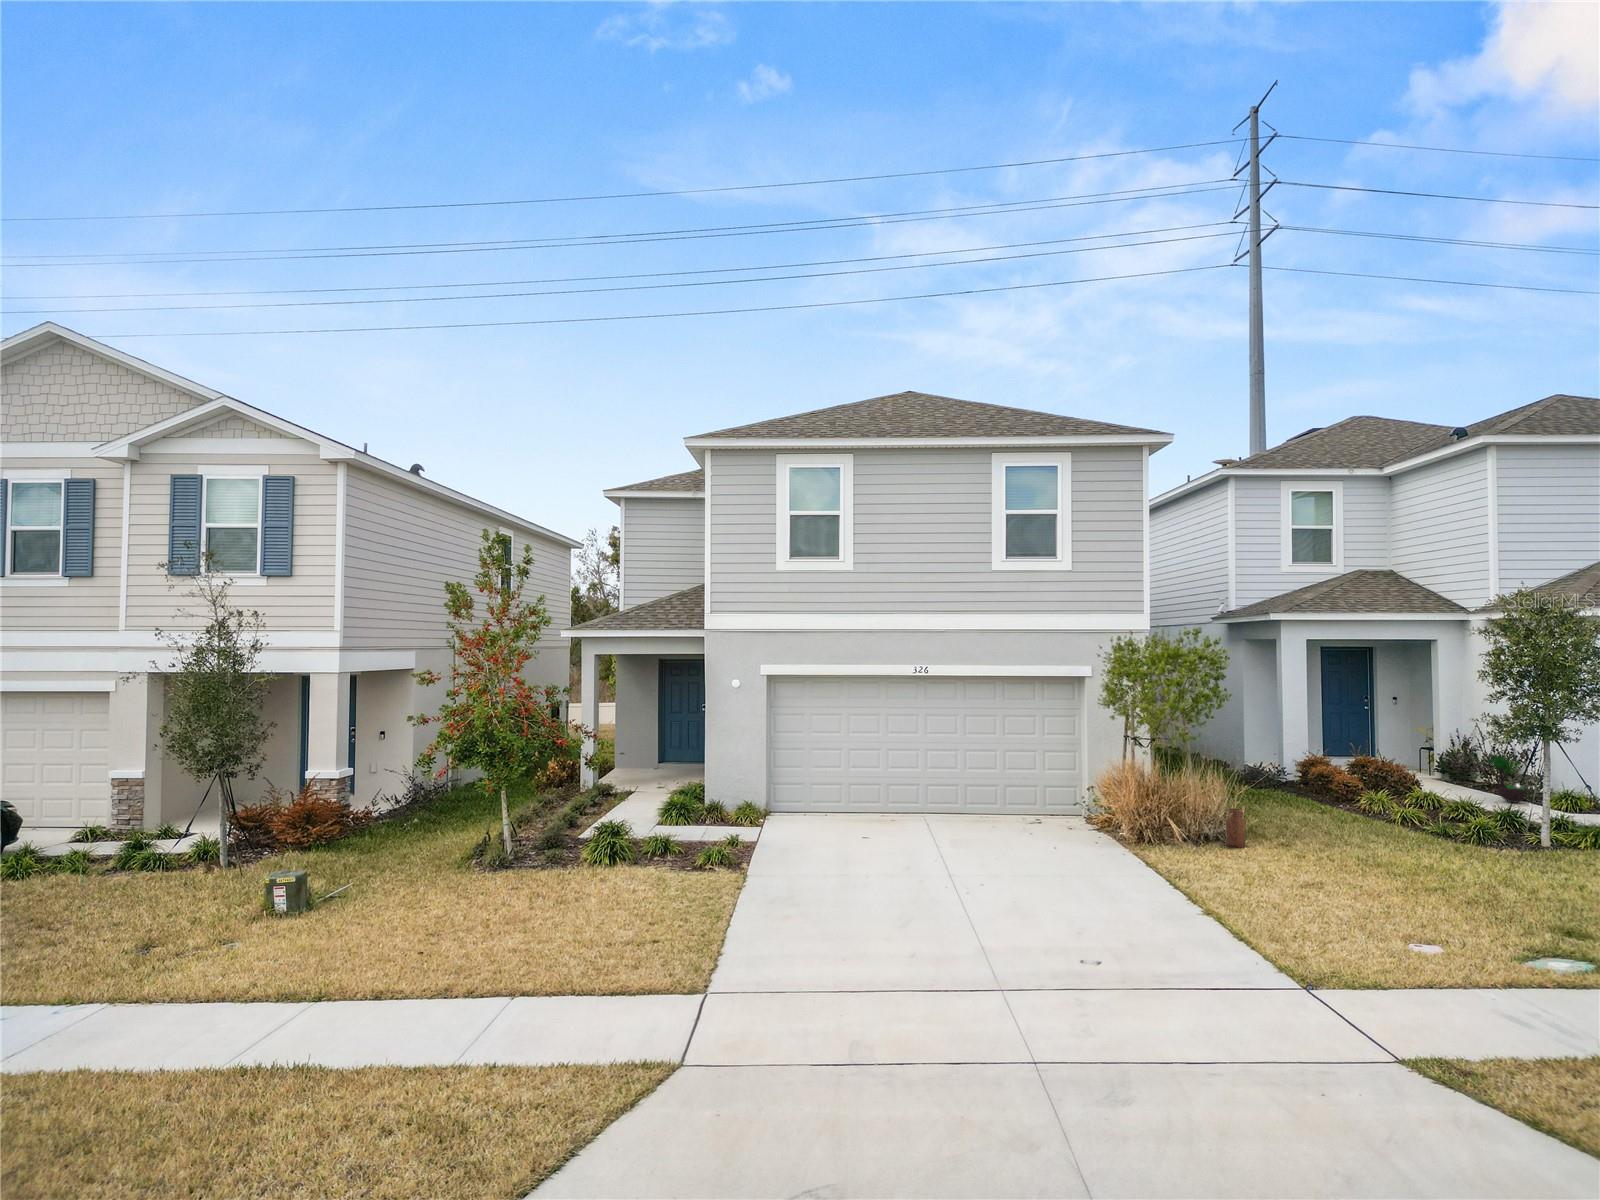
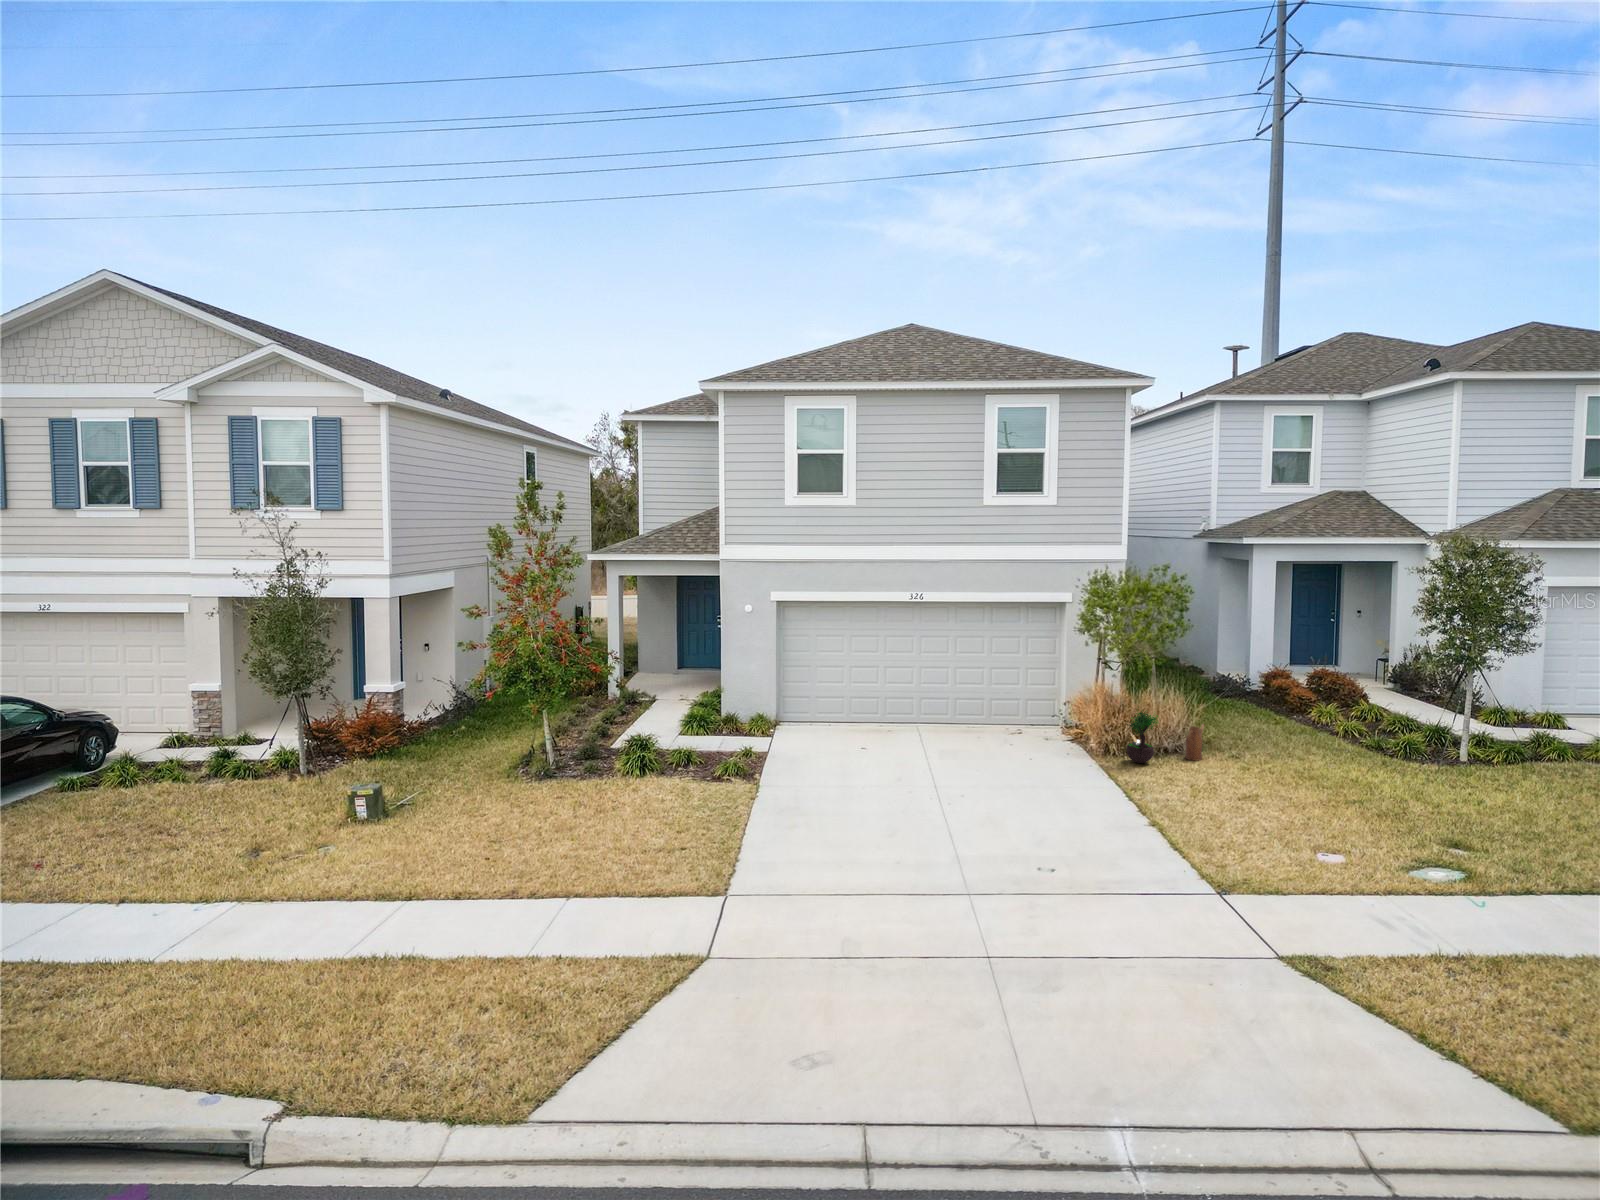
potted tree: present [1487,755,1527,803] -> present [1127,711,1158,763]

